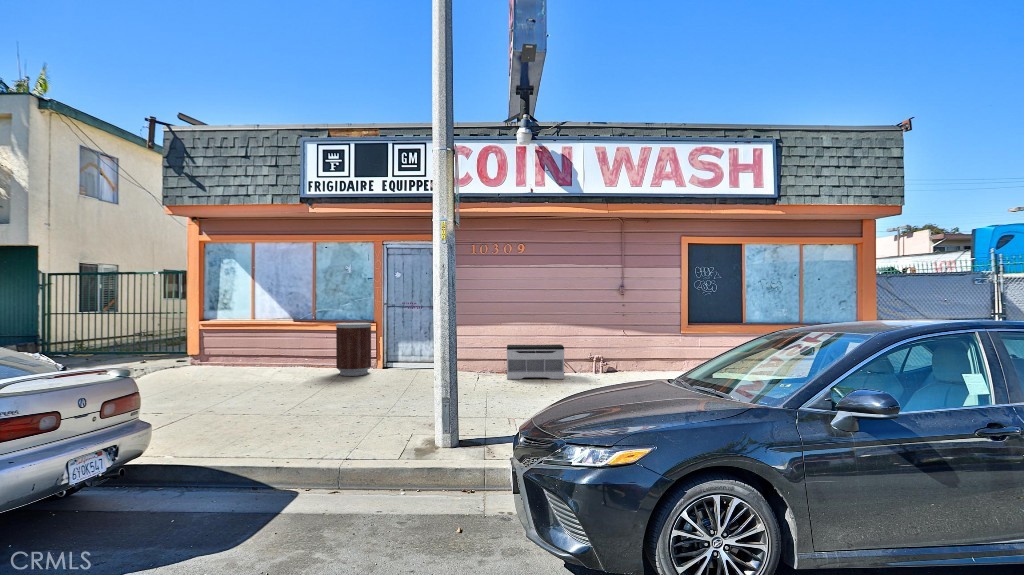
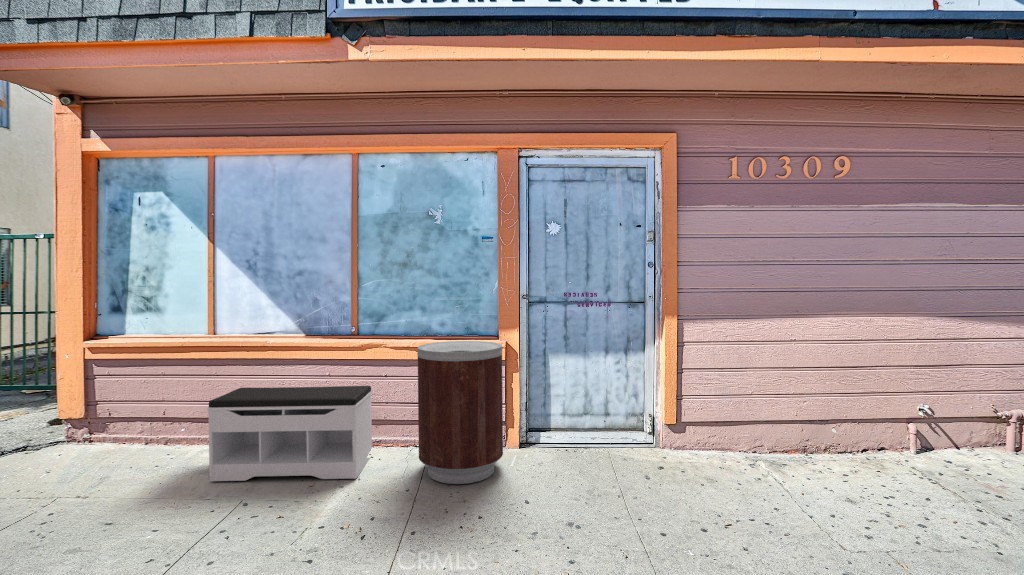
bench: present [507,344,564,379] -> present [208,386,372,481]

